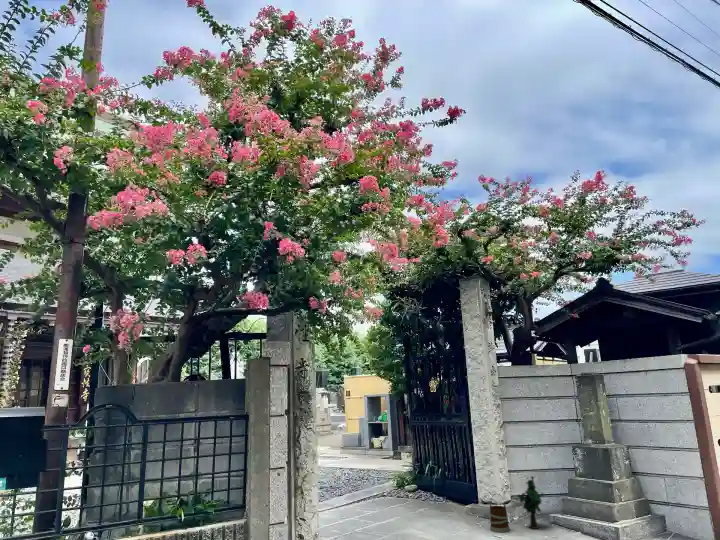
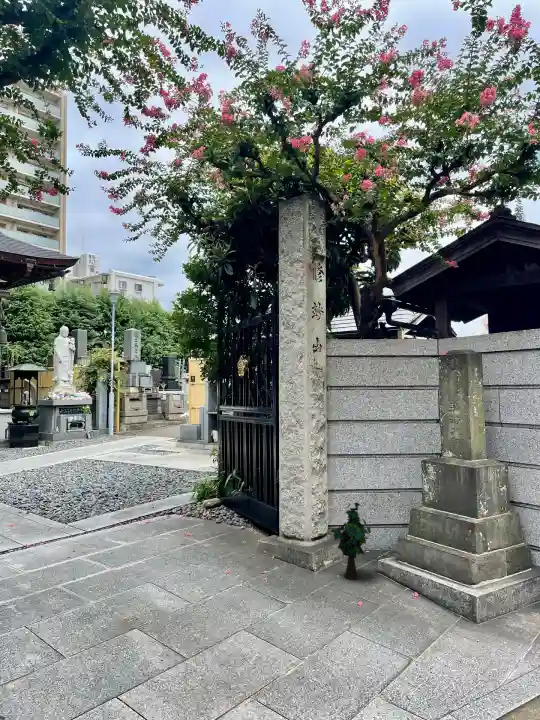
wooden bucket: present [489,494,510,532] -> none [284,527,313,585]

